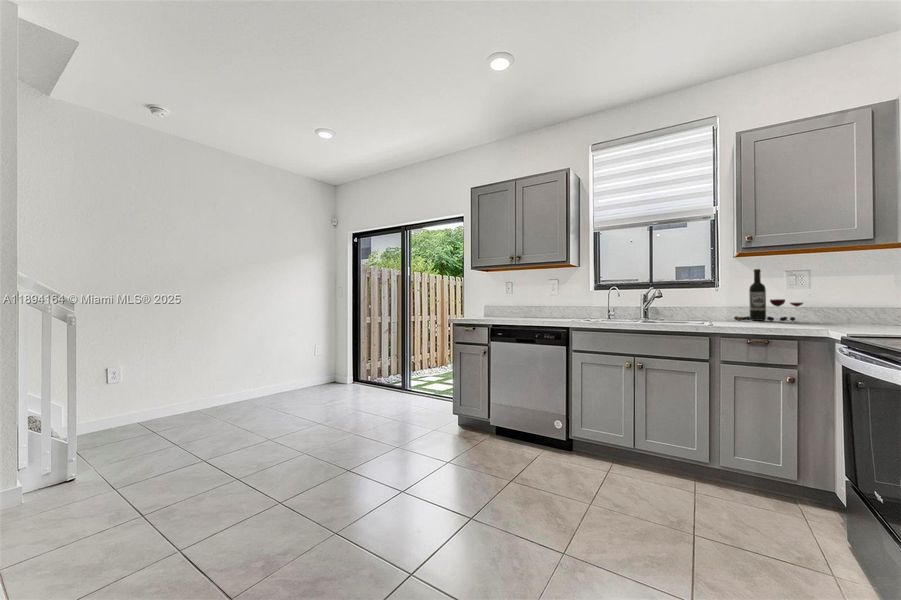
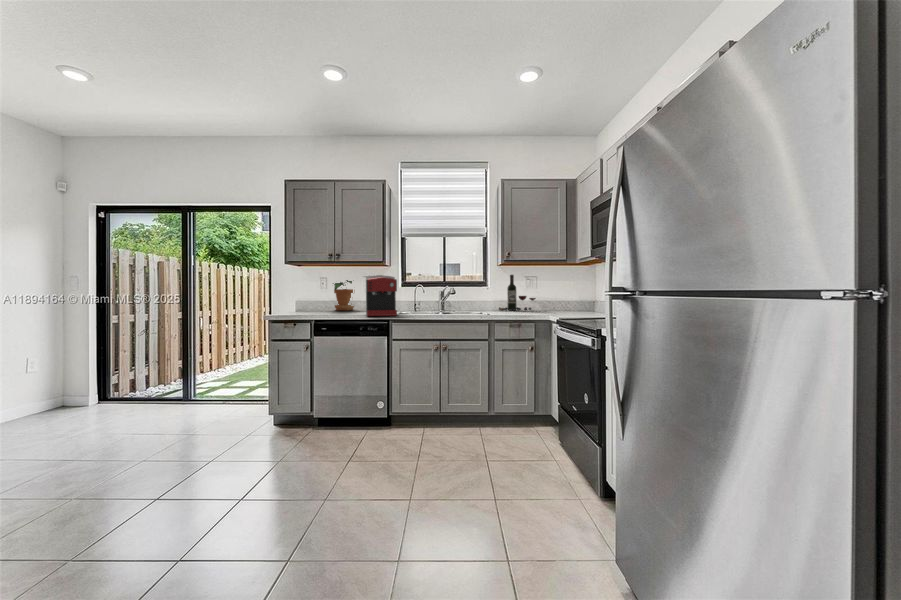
coffee maker: none [543,276,579,322] -> present [366,275,397,316]
potted plant: none [518,284,544,316] -> present [333,280,355,310]

